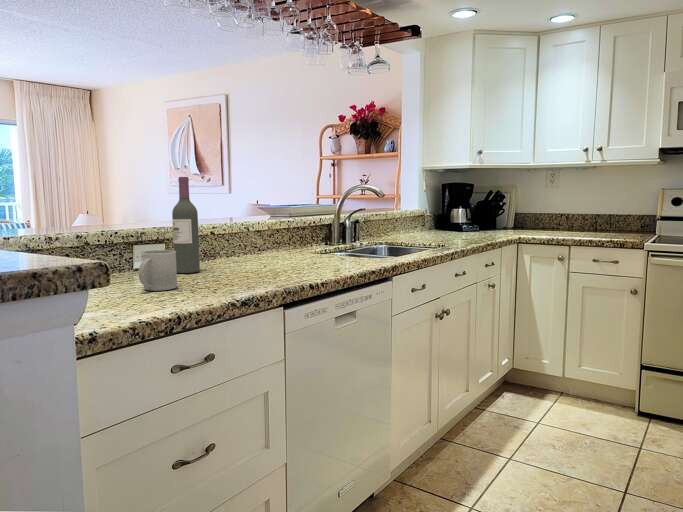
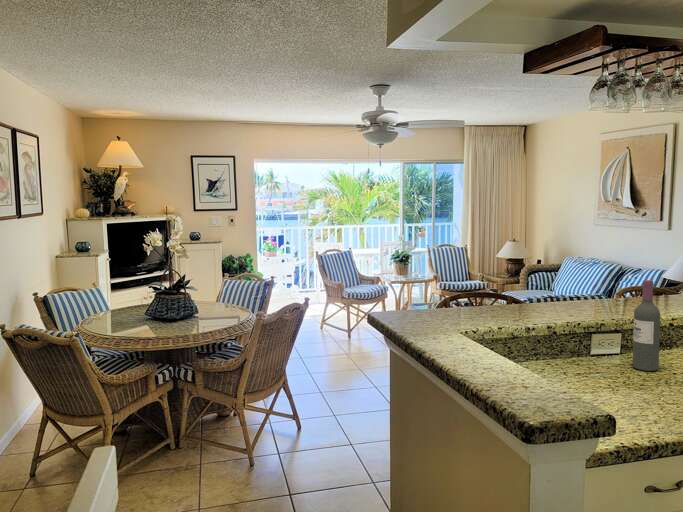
mug: present [139,250,177,291] -> none [610,358,644,398]

